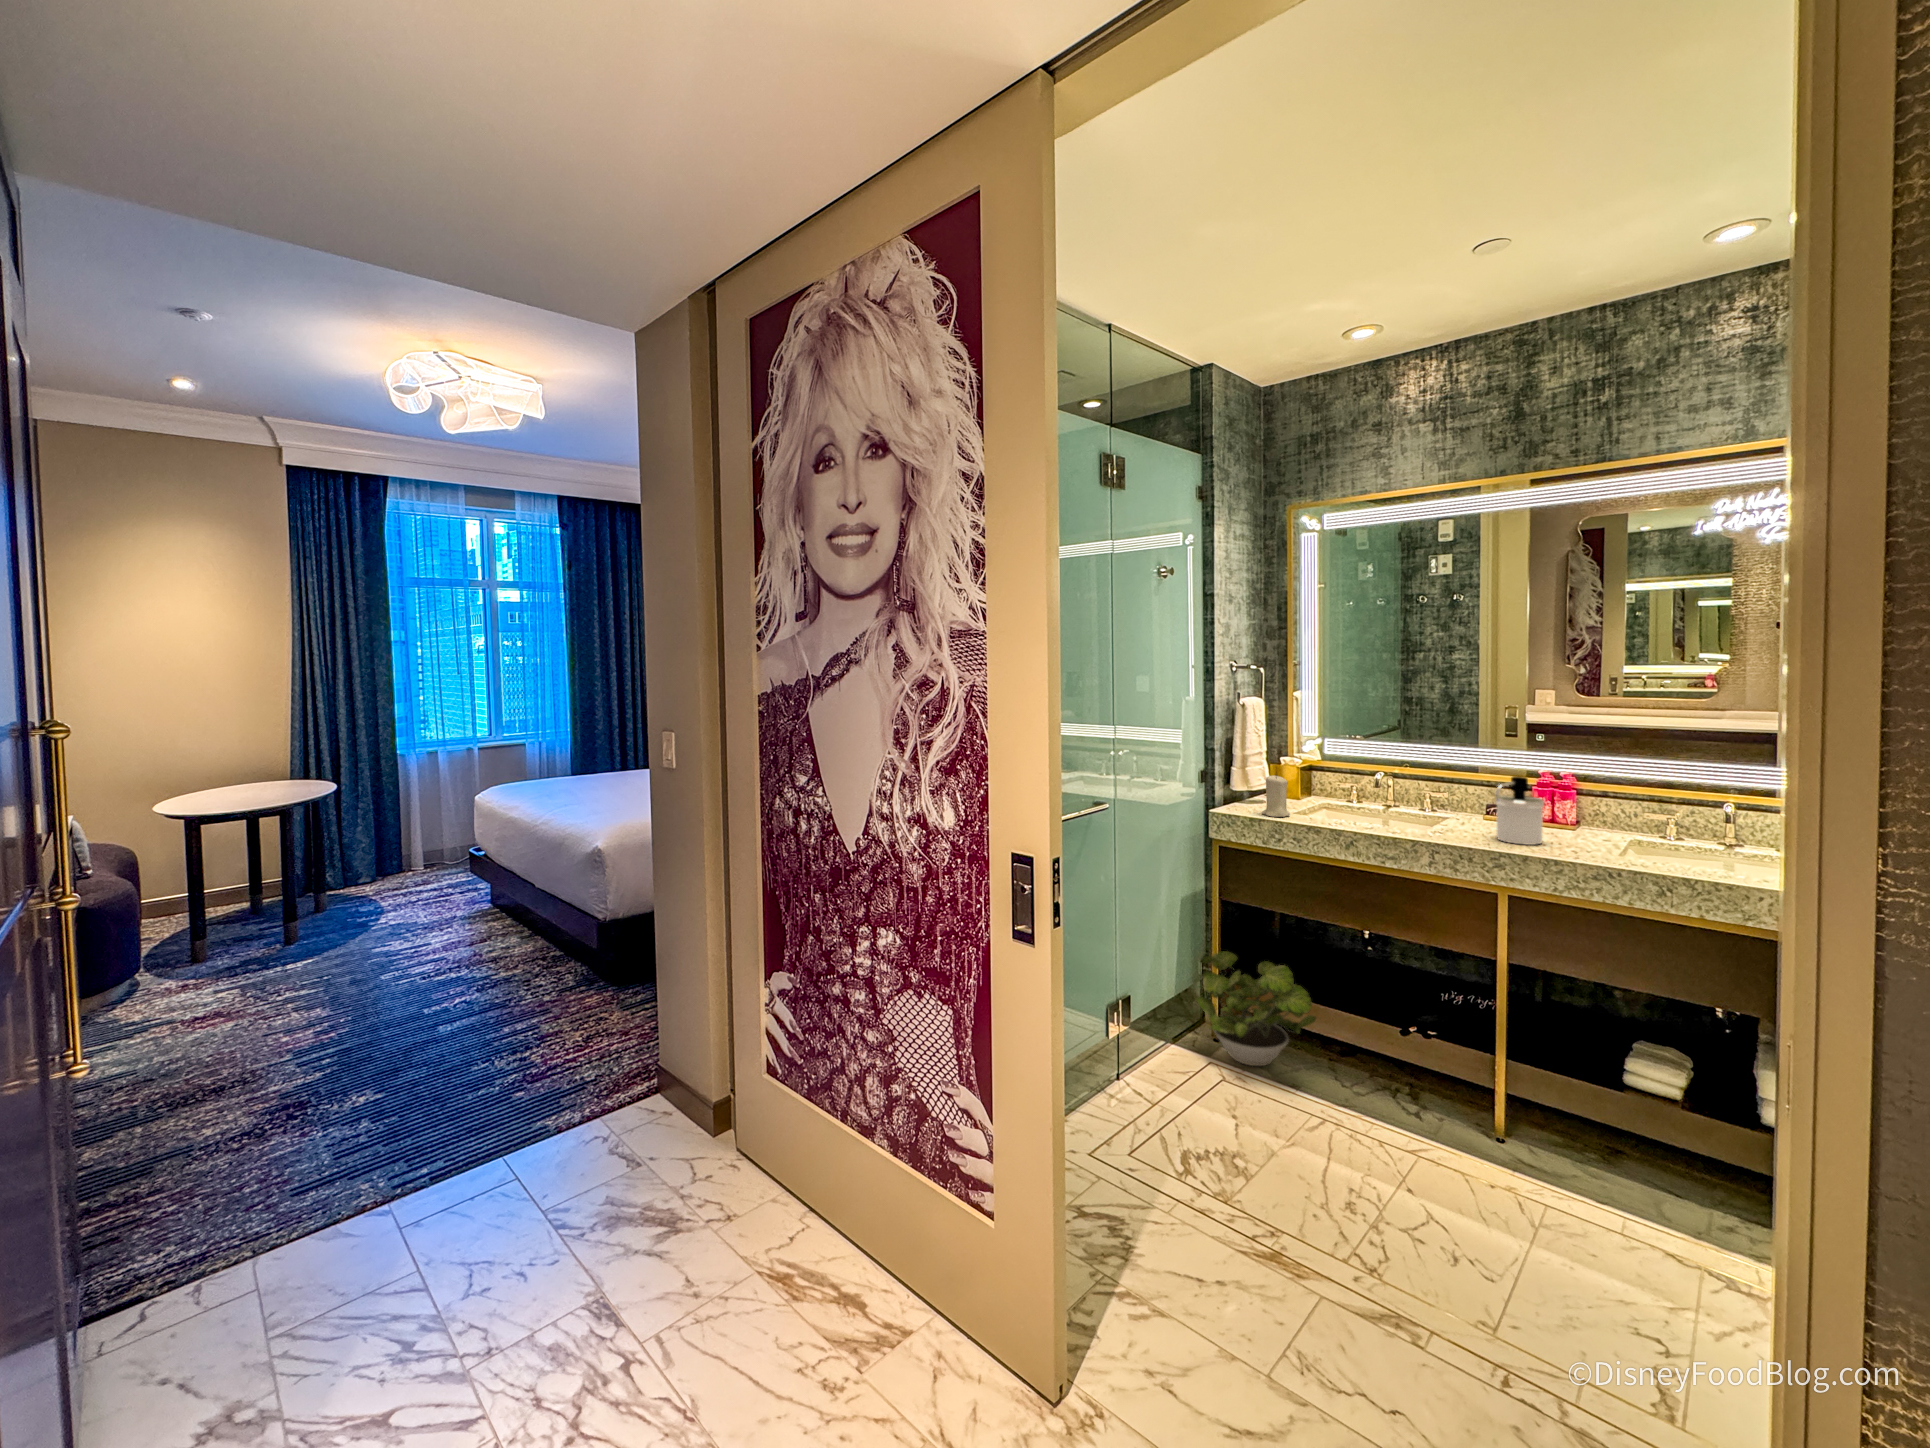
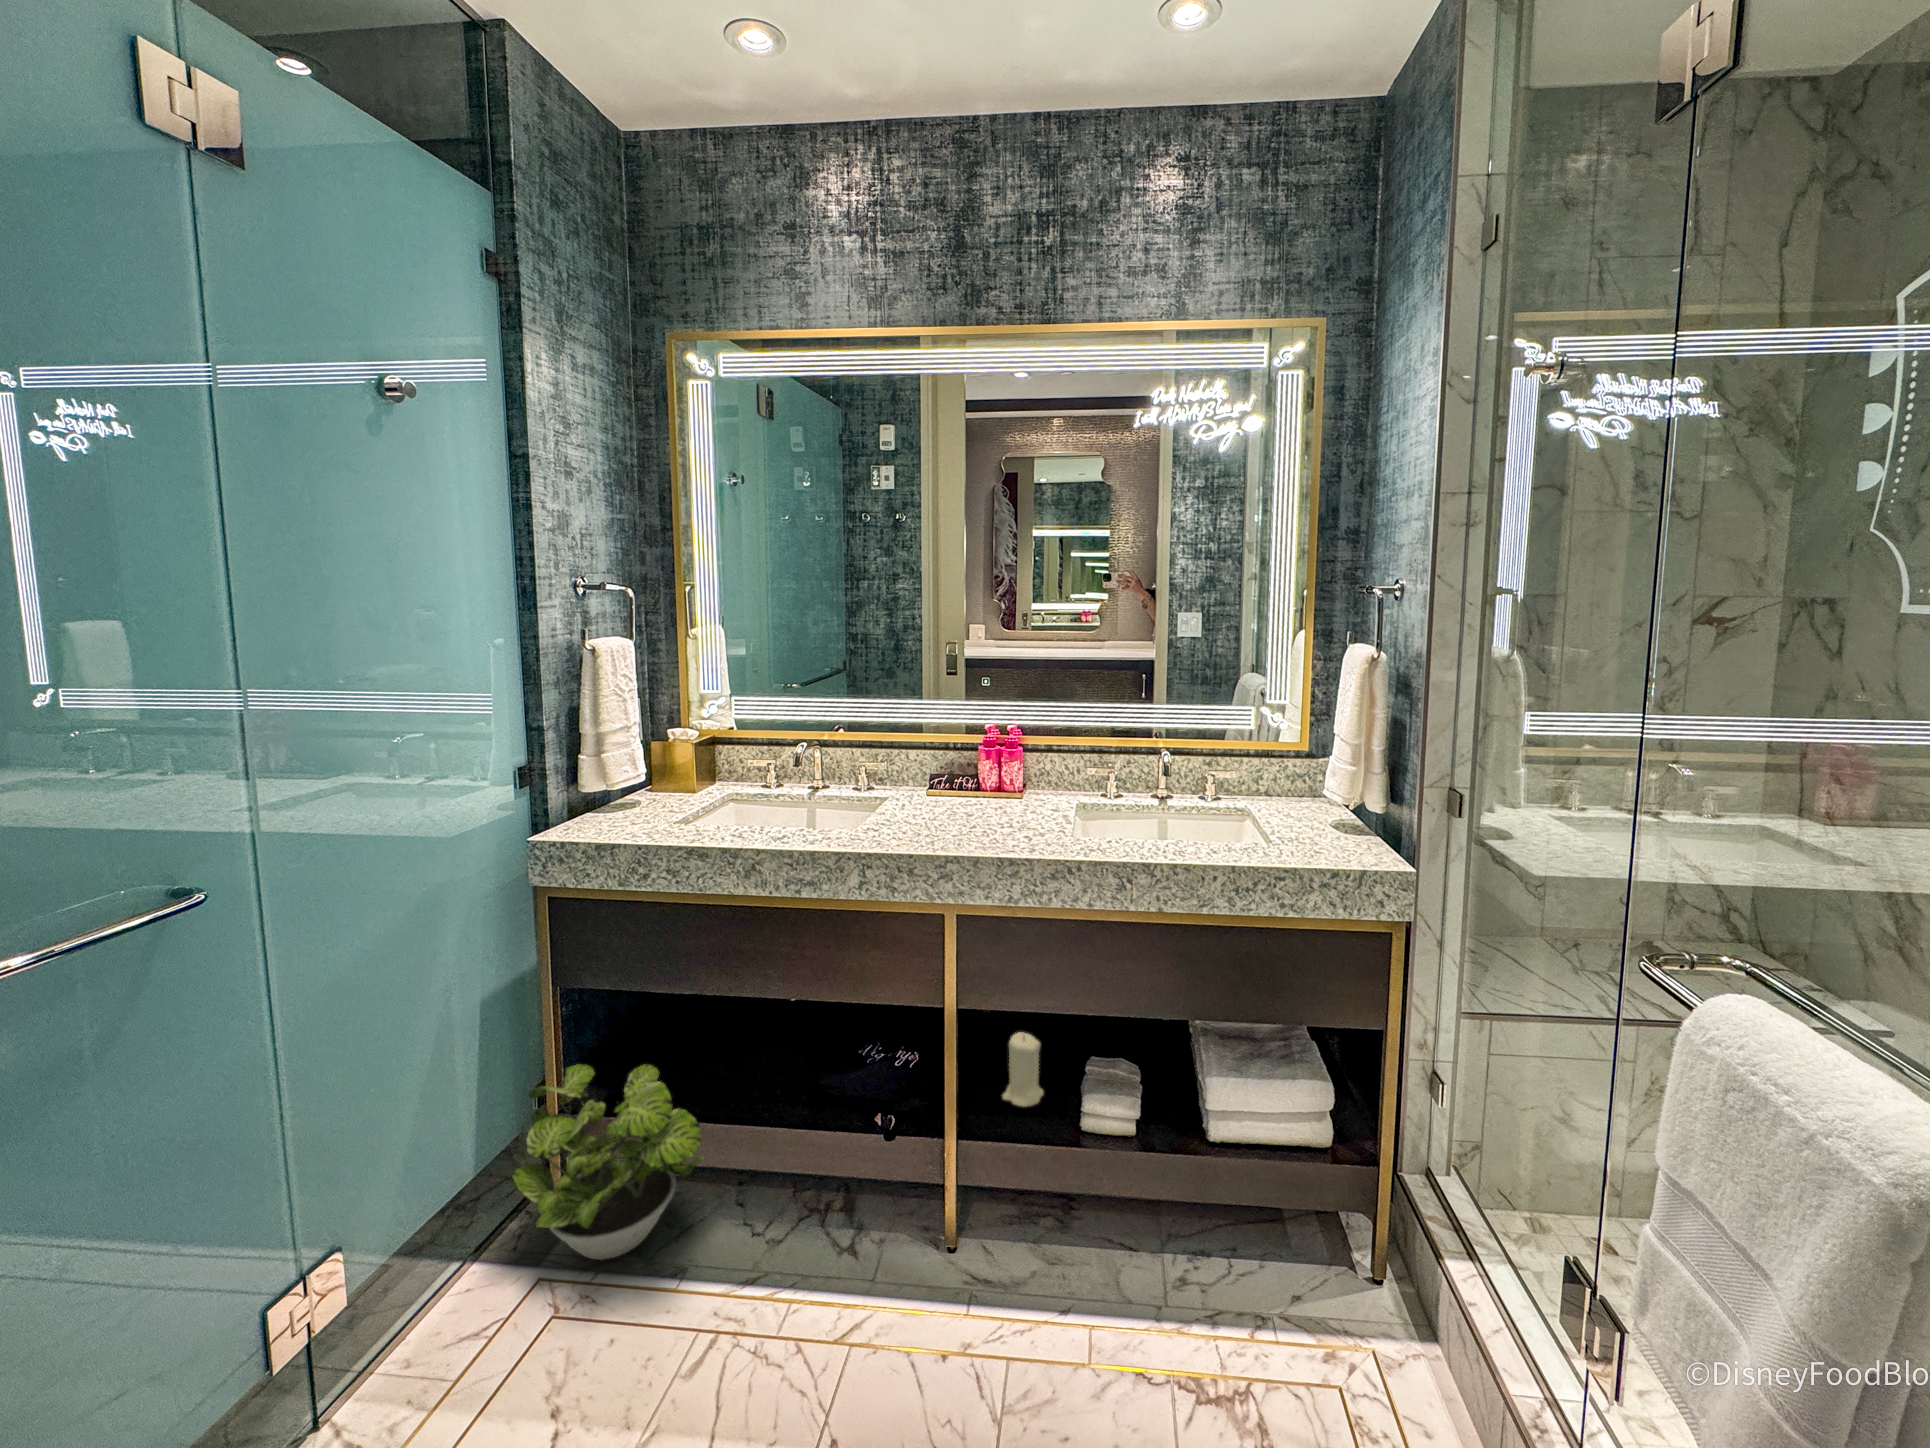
candle: present [1262,775,1290,817] -> present [1002,1032,1043,1107]
soap dispenser: present [1495,776,1544,845] -> none [940,740,995,835]

